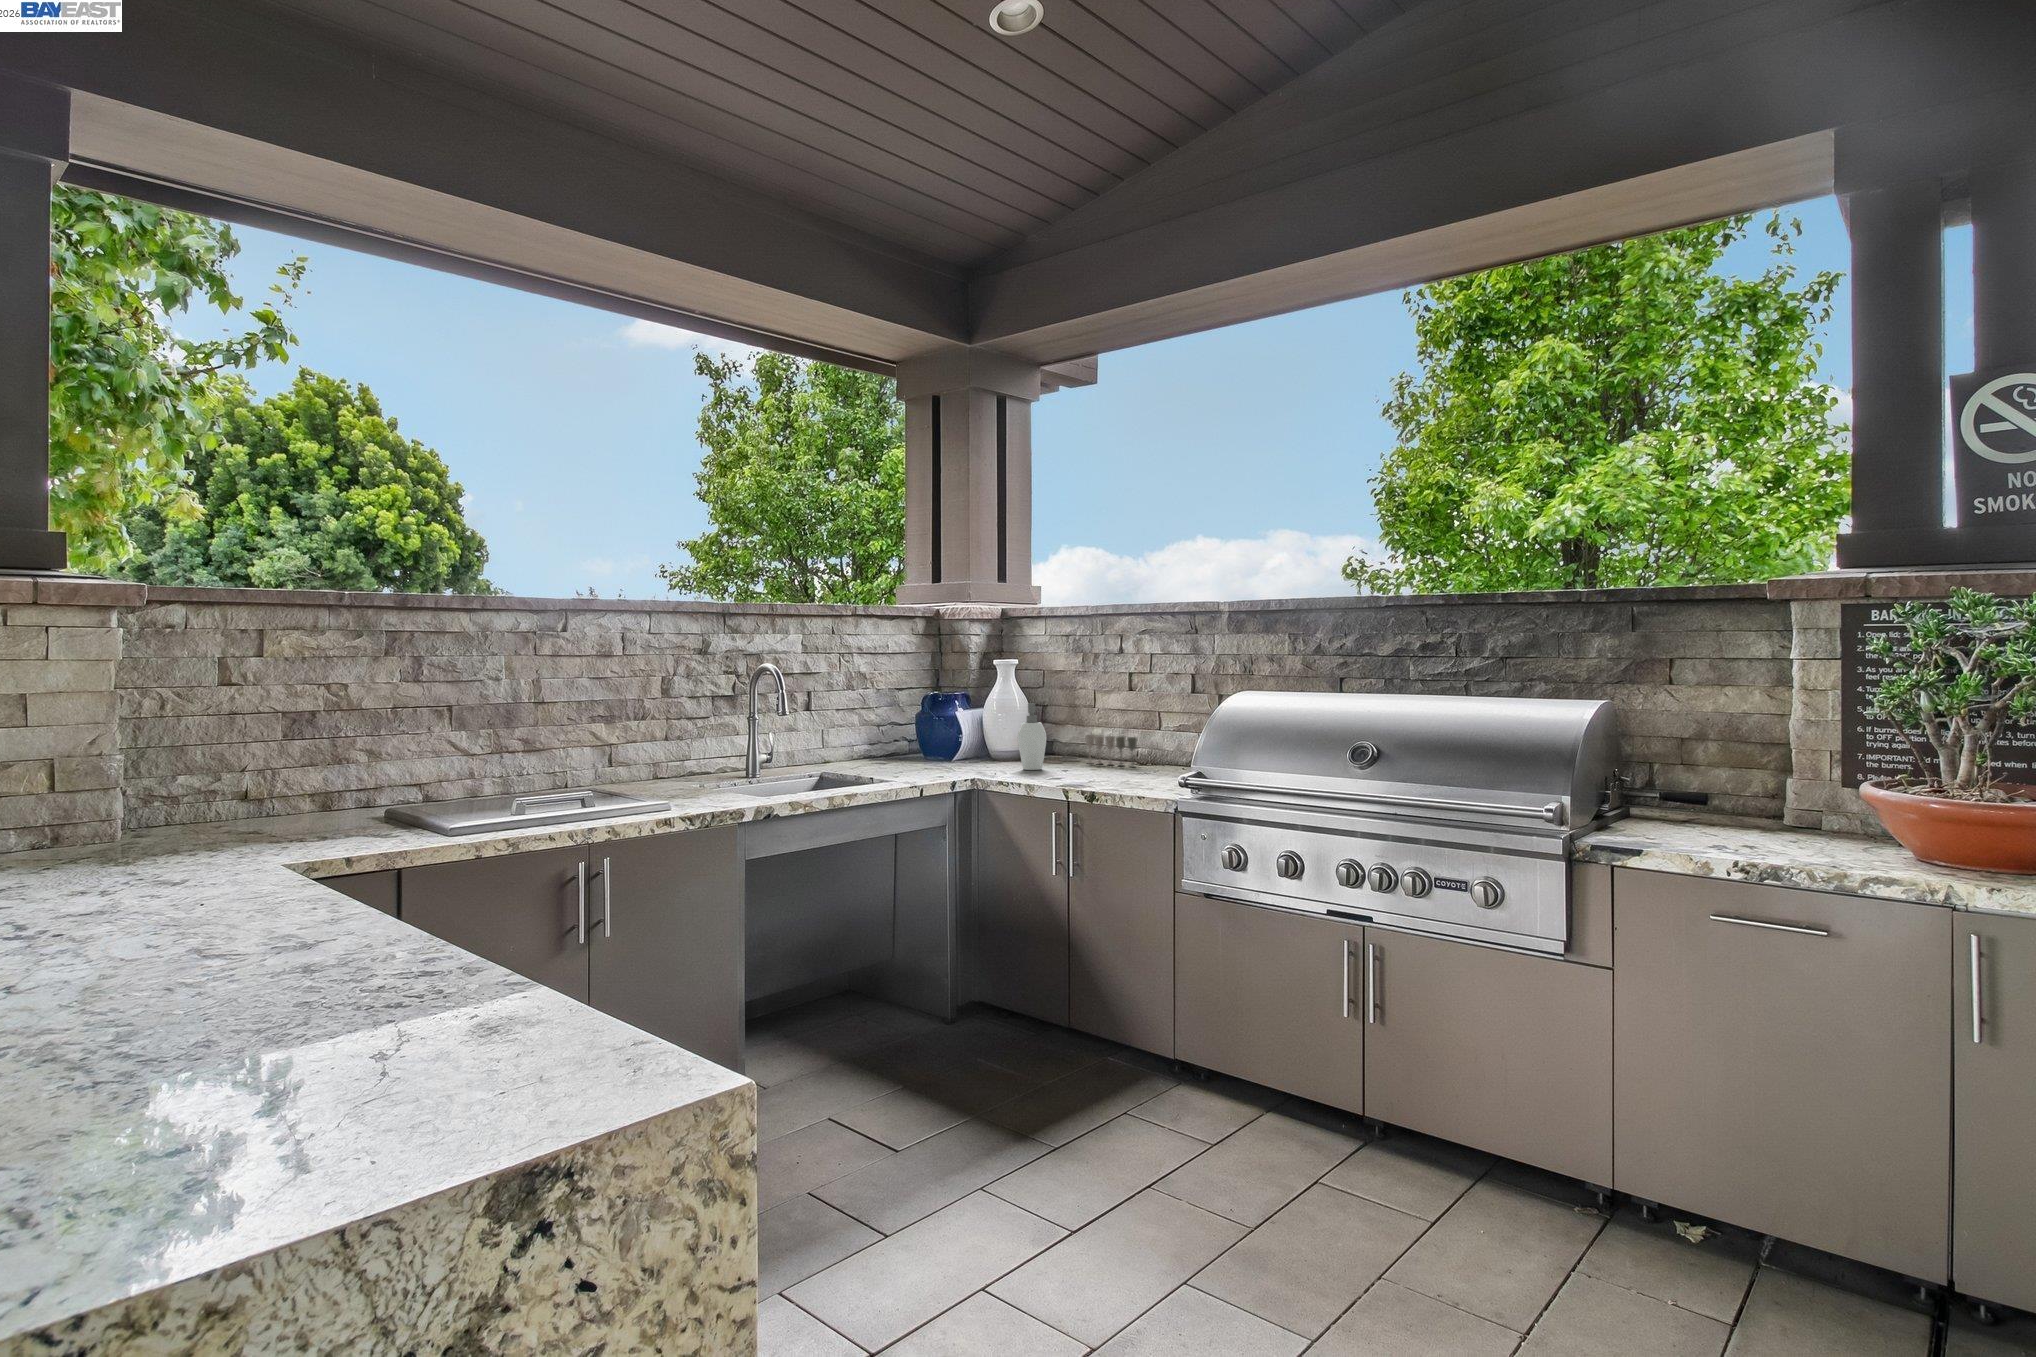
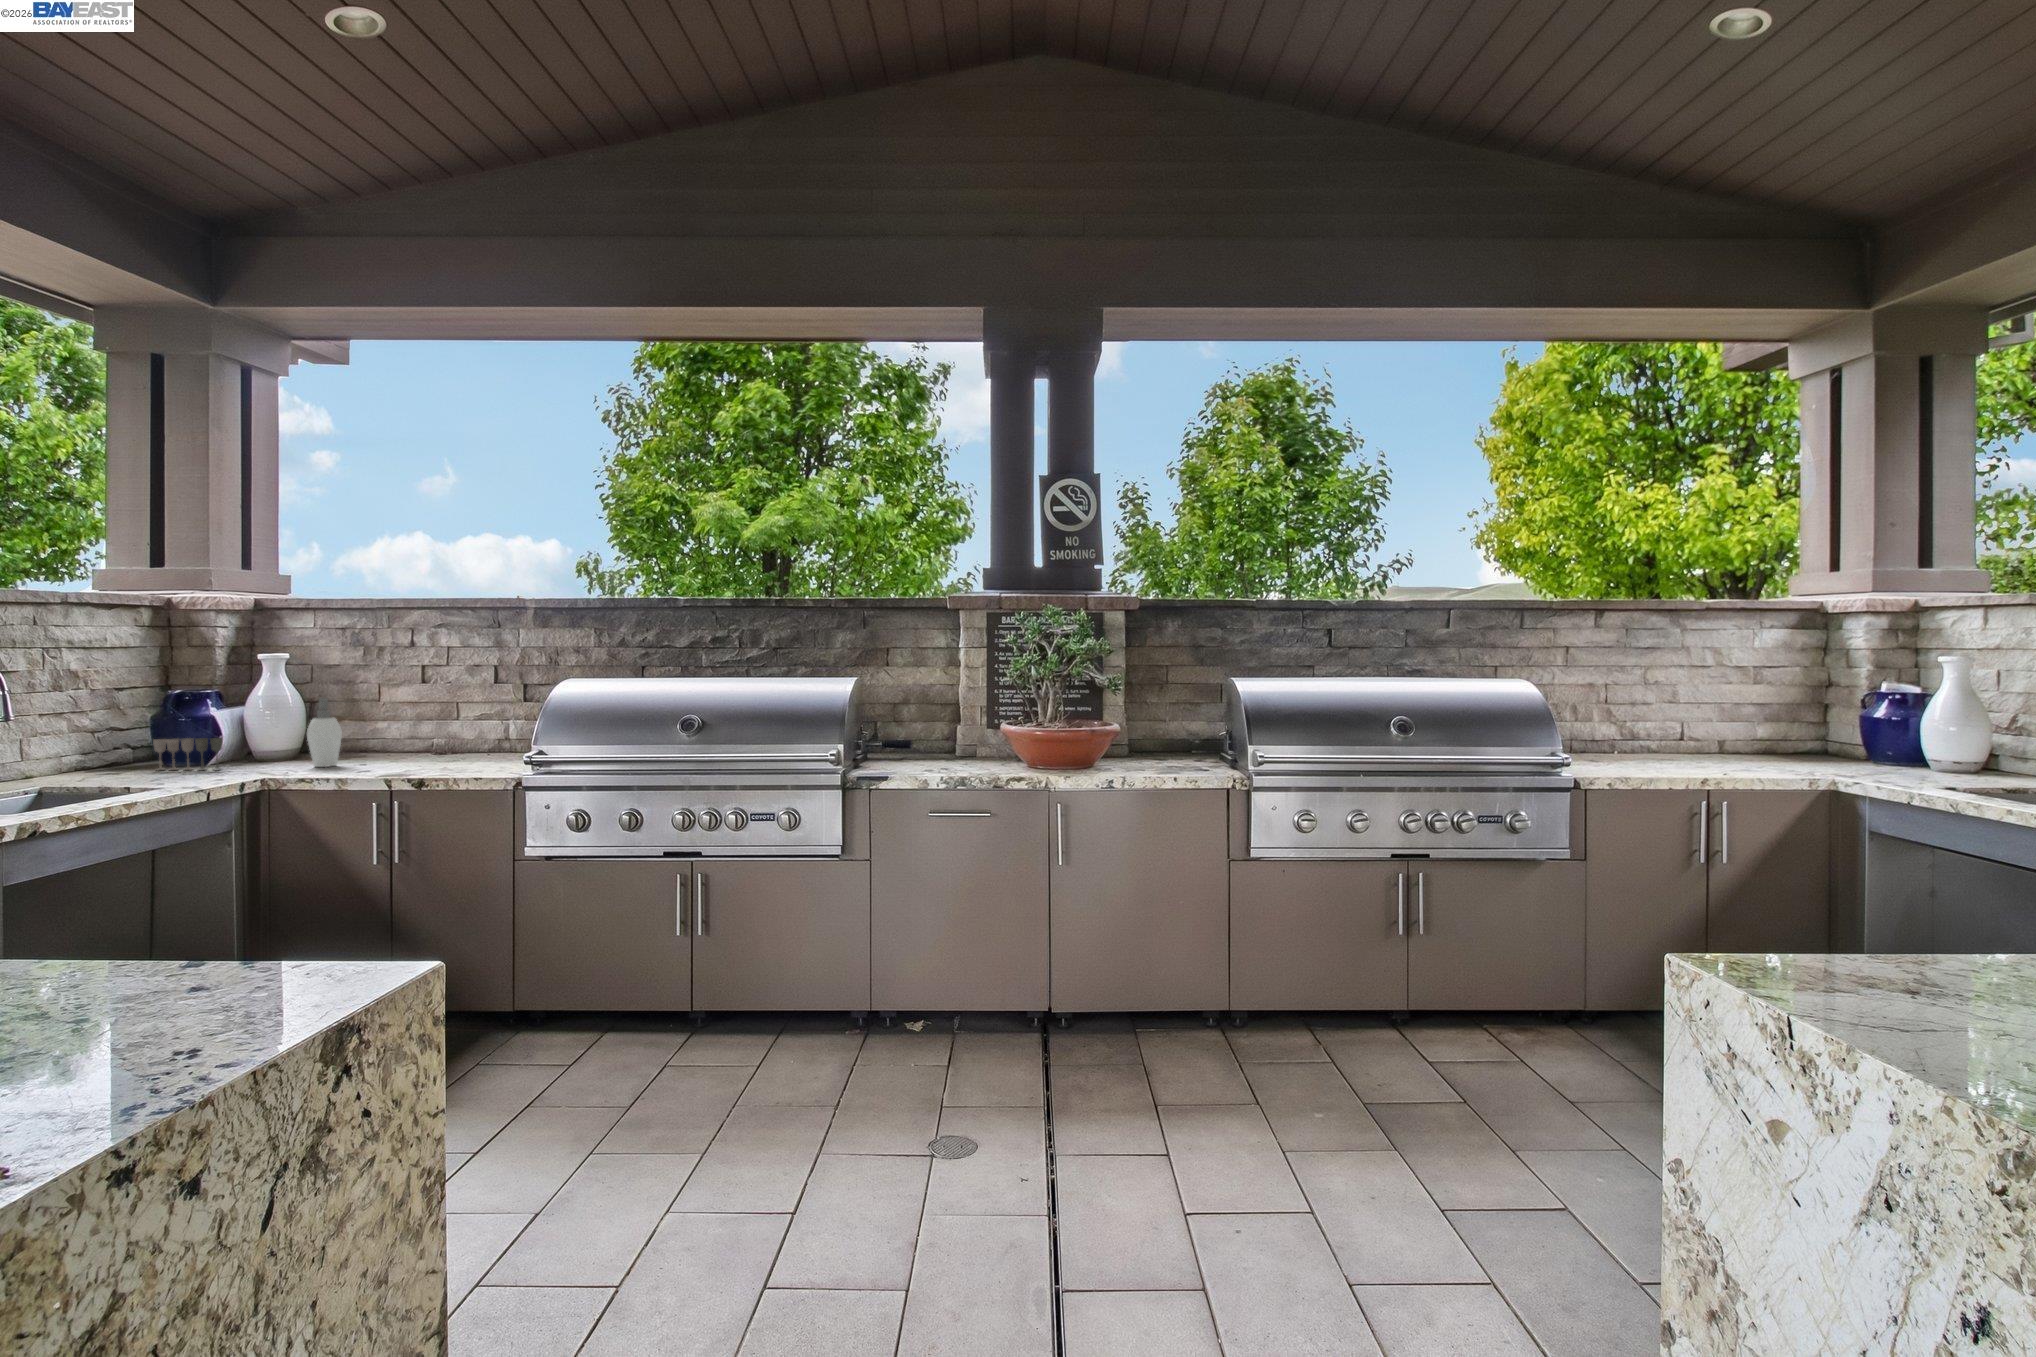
wine glass: present [1085,735,1137,766] -> present [153,738,223,770]

